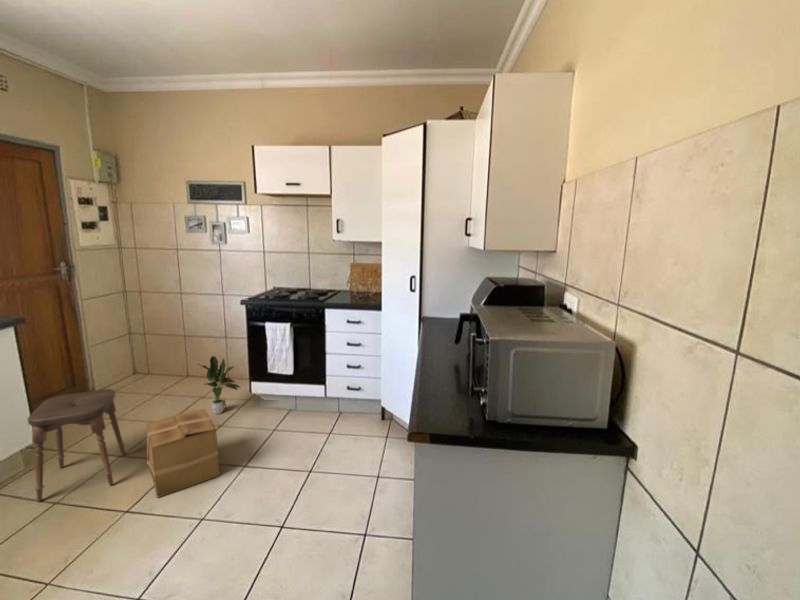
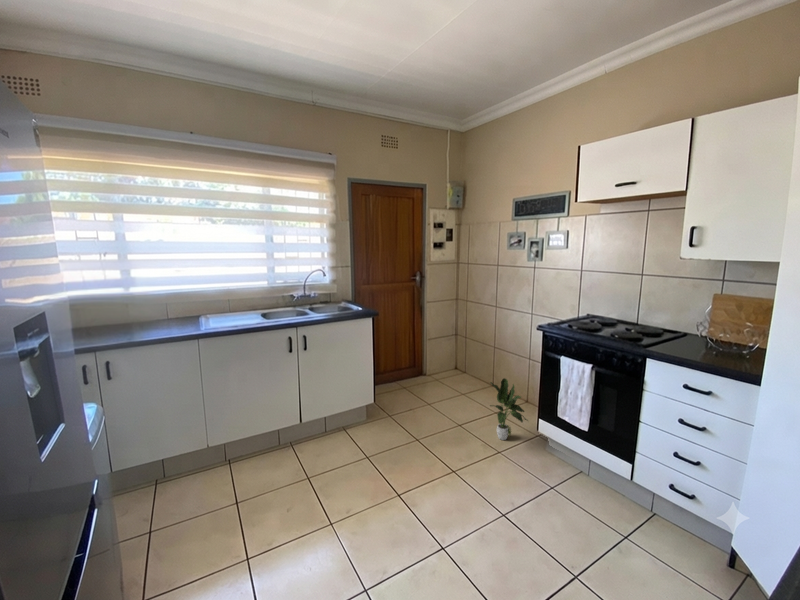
stool: present [28,389,126,501] -> none [356,380,417,470]
cardboard box: present [147,409,220,498] -> none [417,428,480,516]

